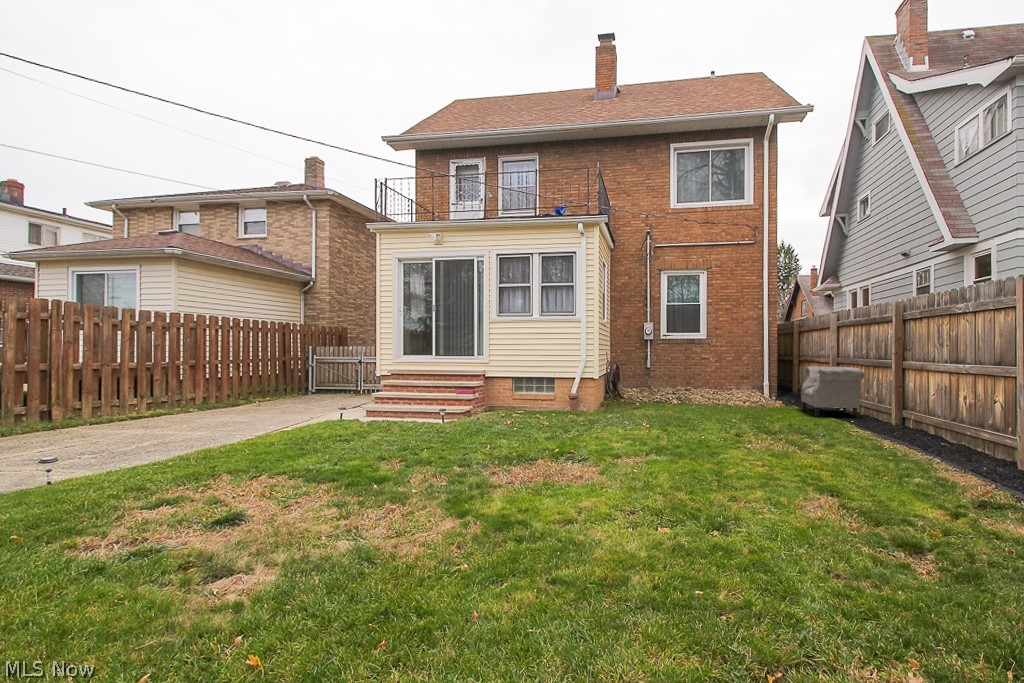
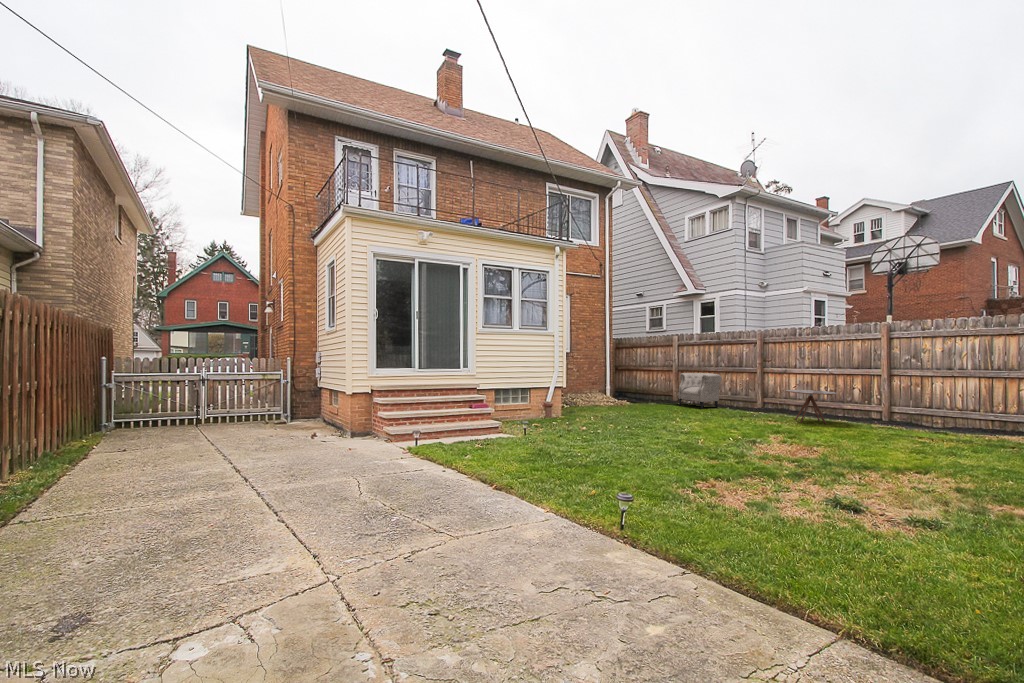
round table: none [871,395,963,455] -> present [786,390,837,424]

